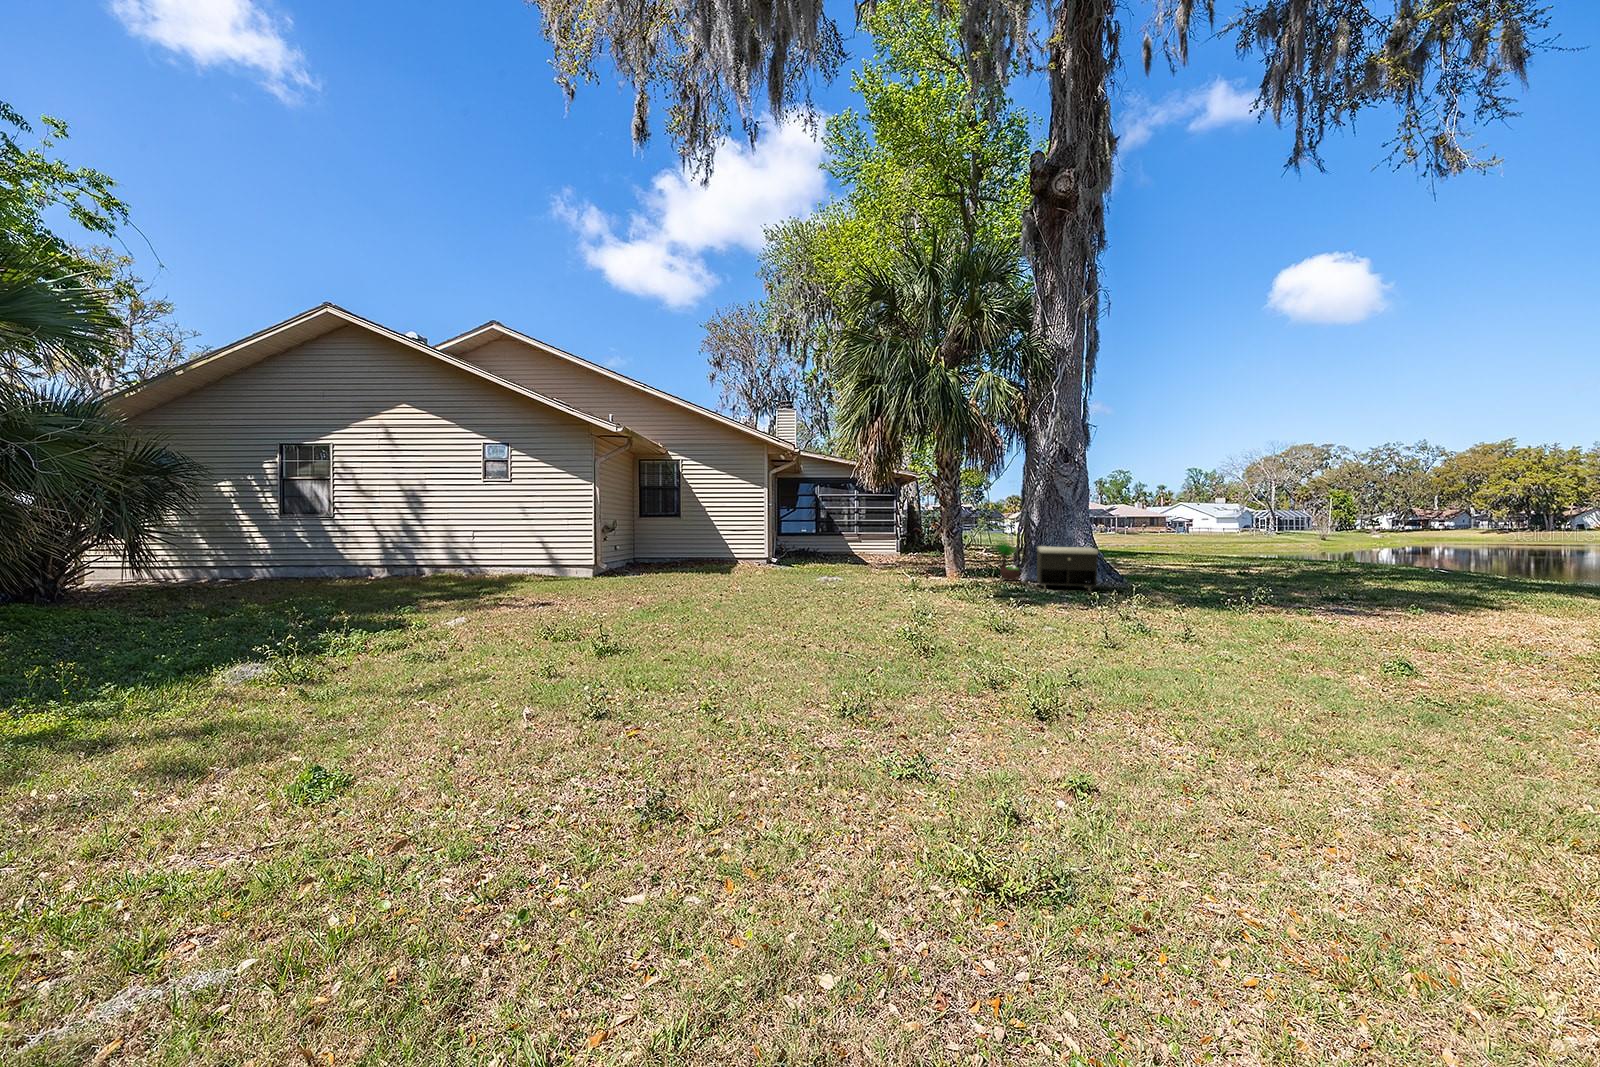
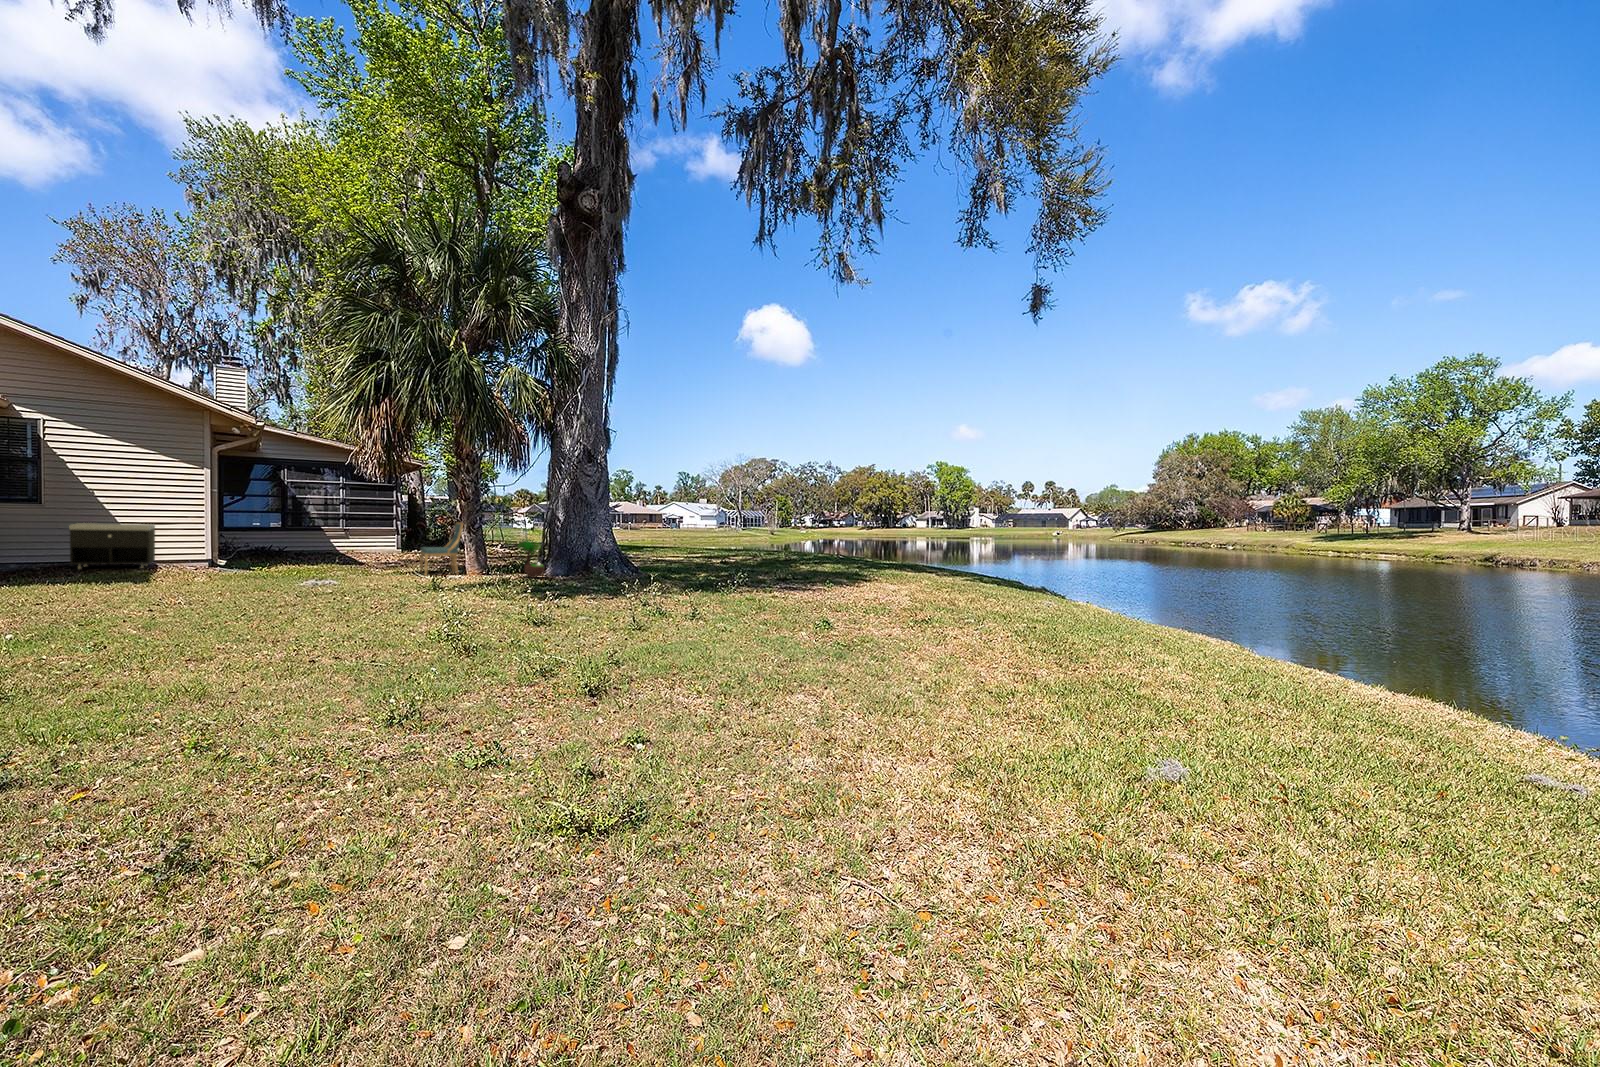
chair: none [912,527,946,575] -> present [420,522,463,576]
storage bench: present [1037,546,1098,590] -> present [69,523,155,569]

